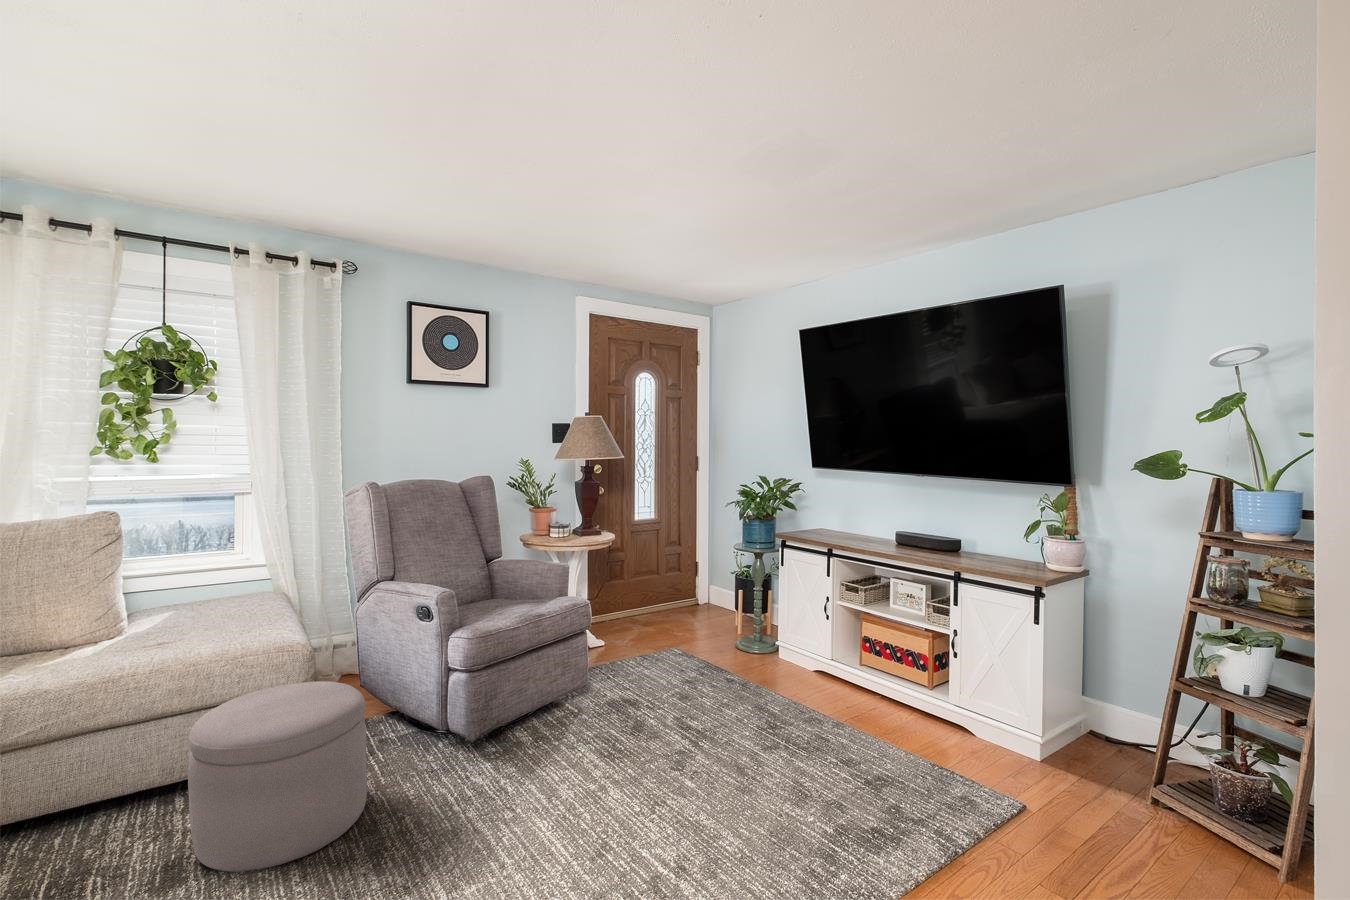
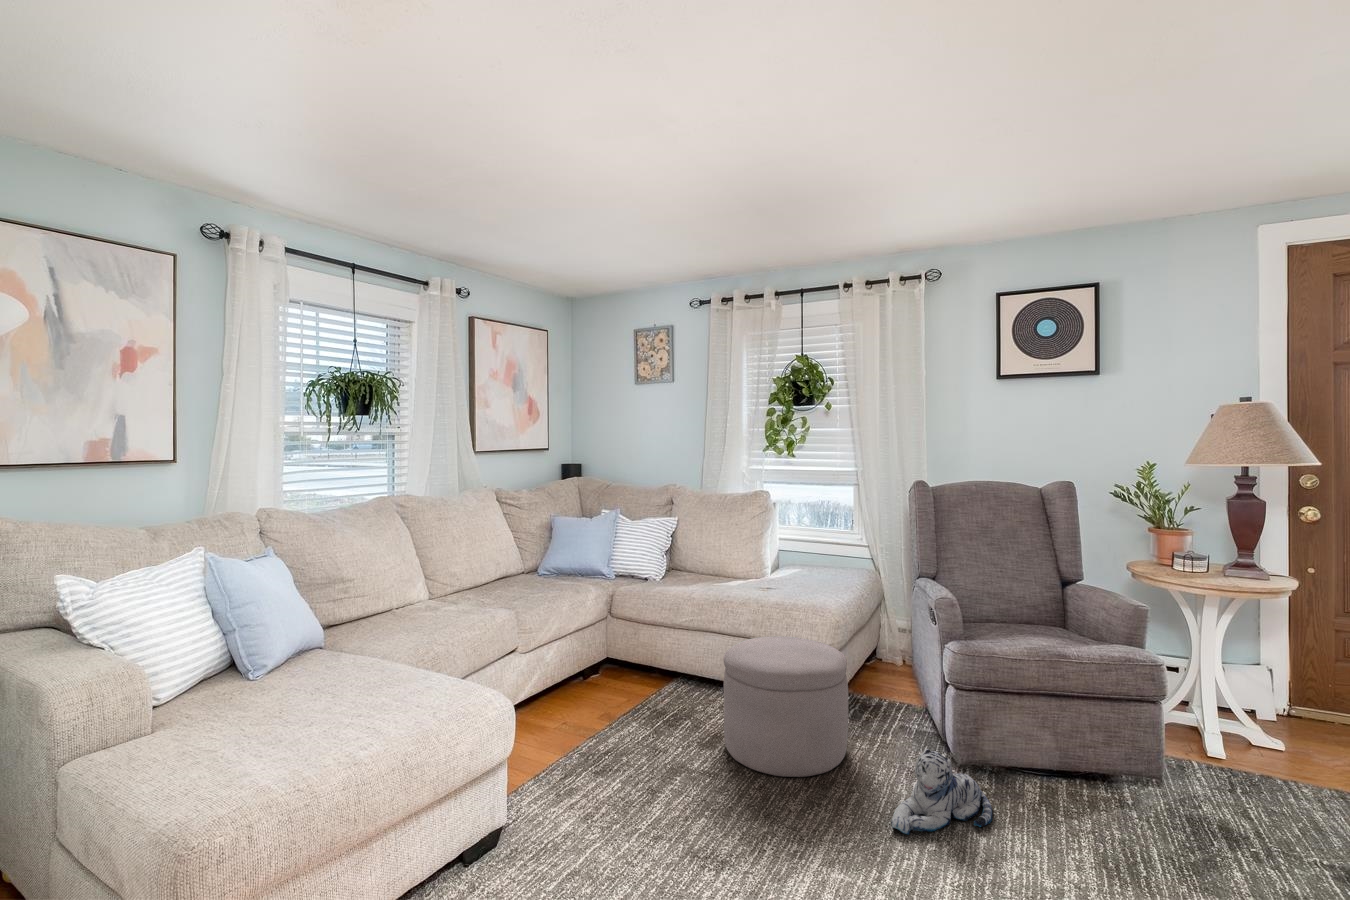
plush toy: none [458,733,526,823] -> present [891,749,993,834]

